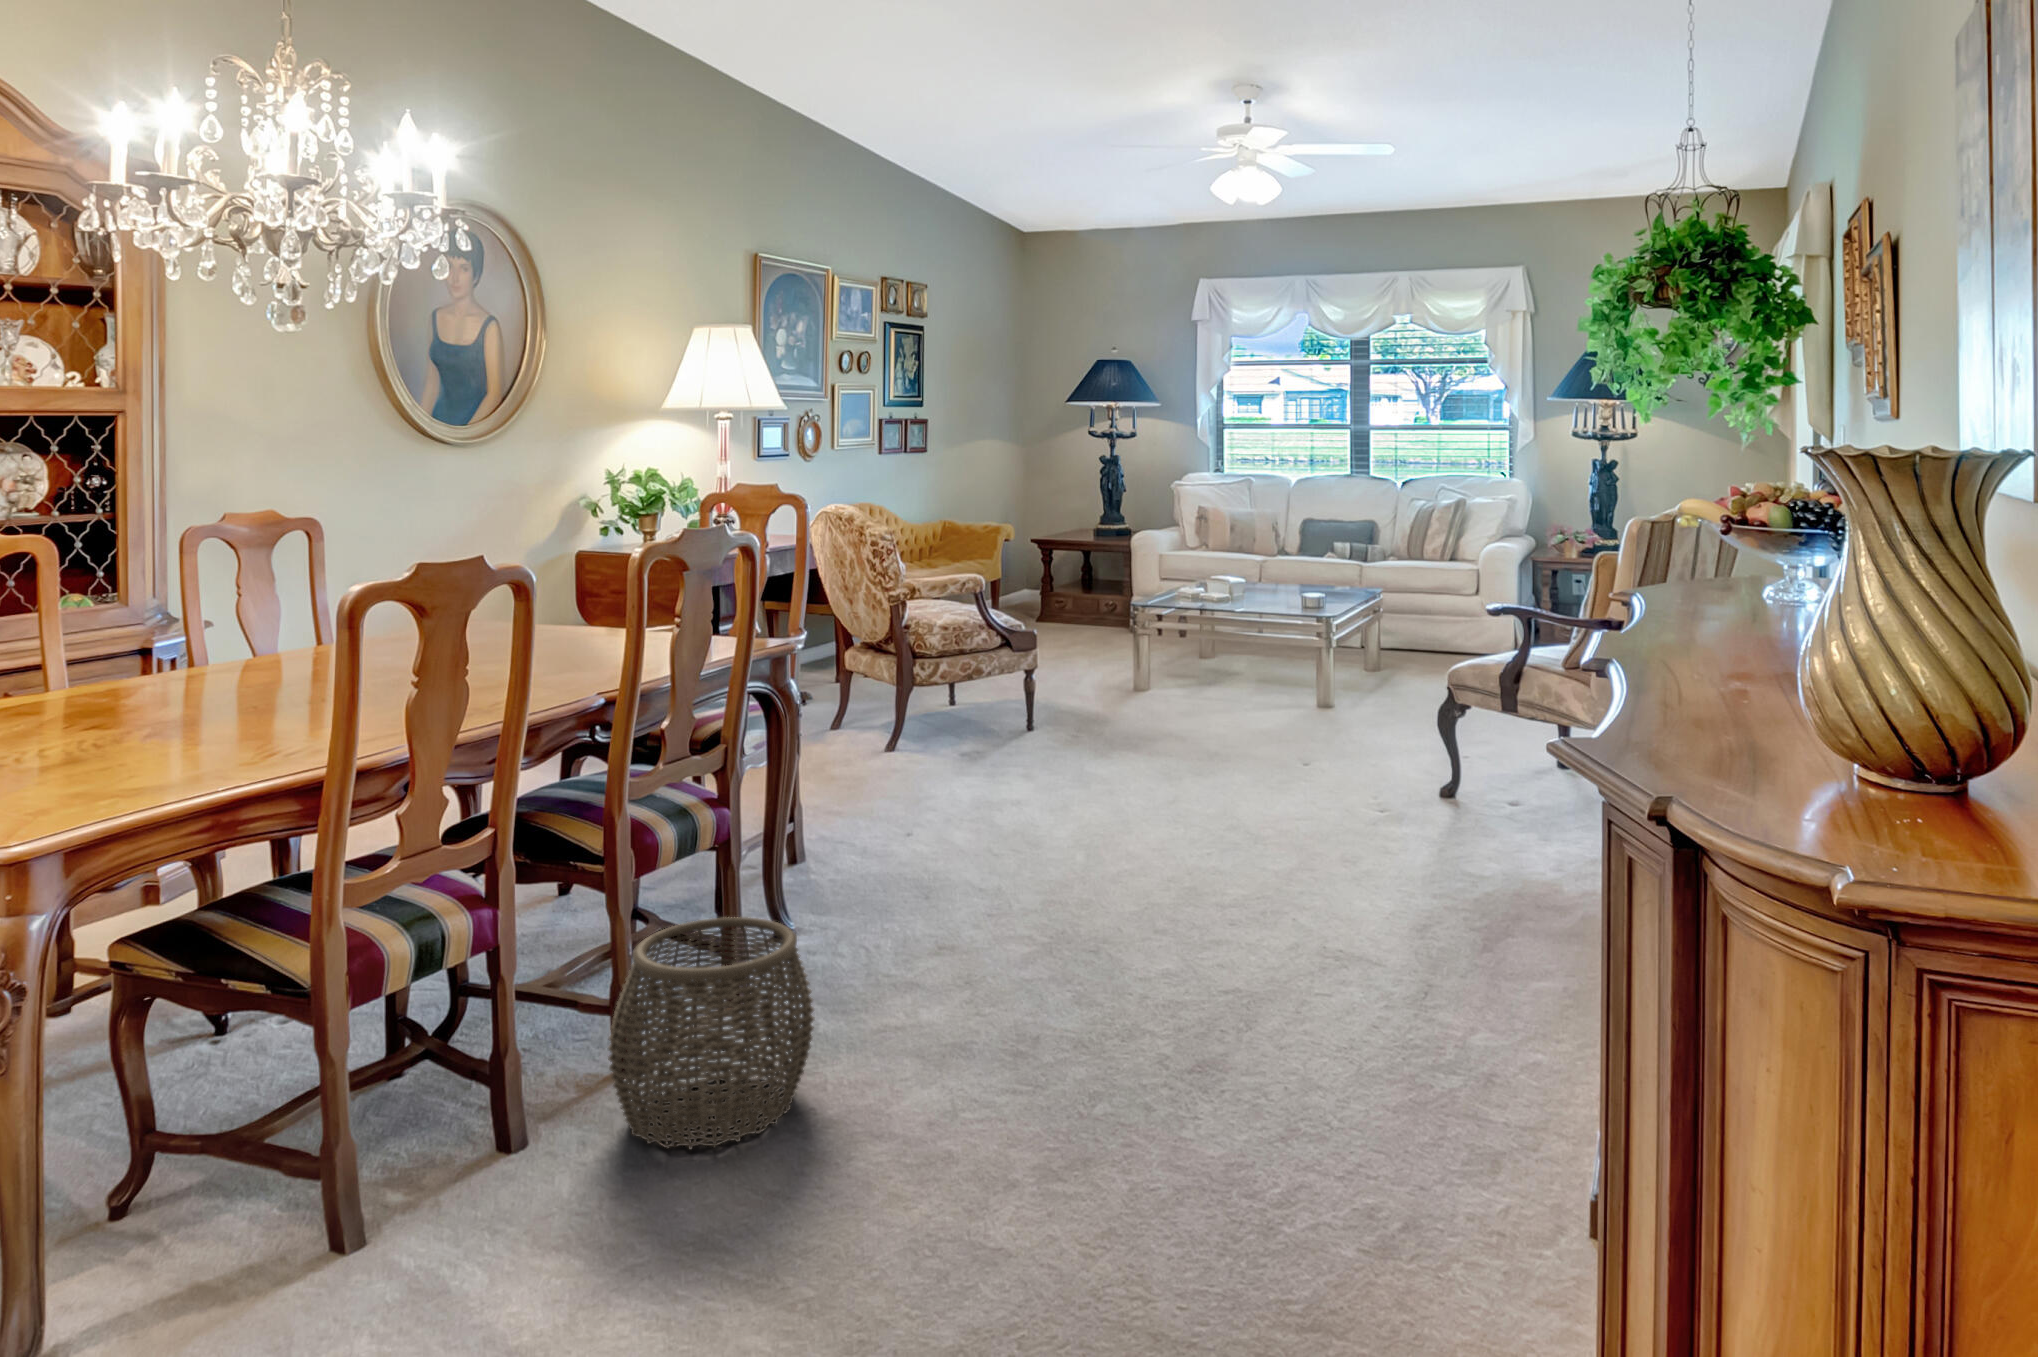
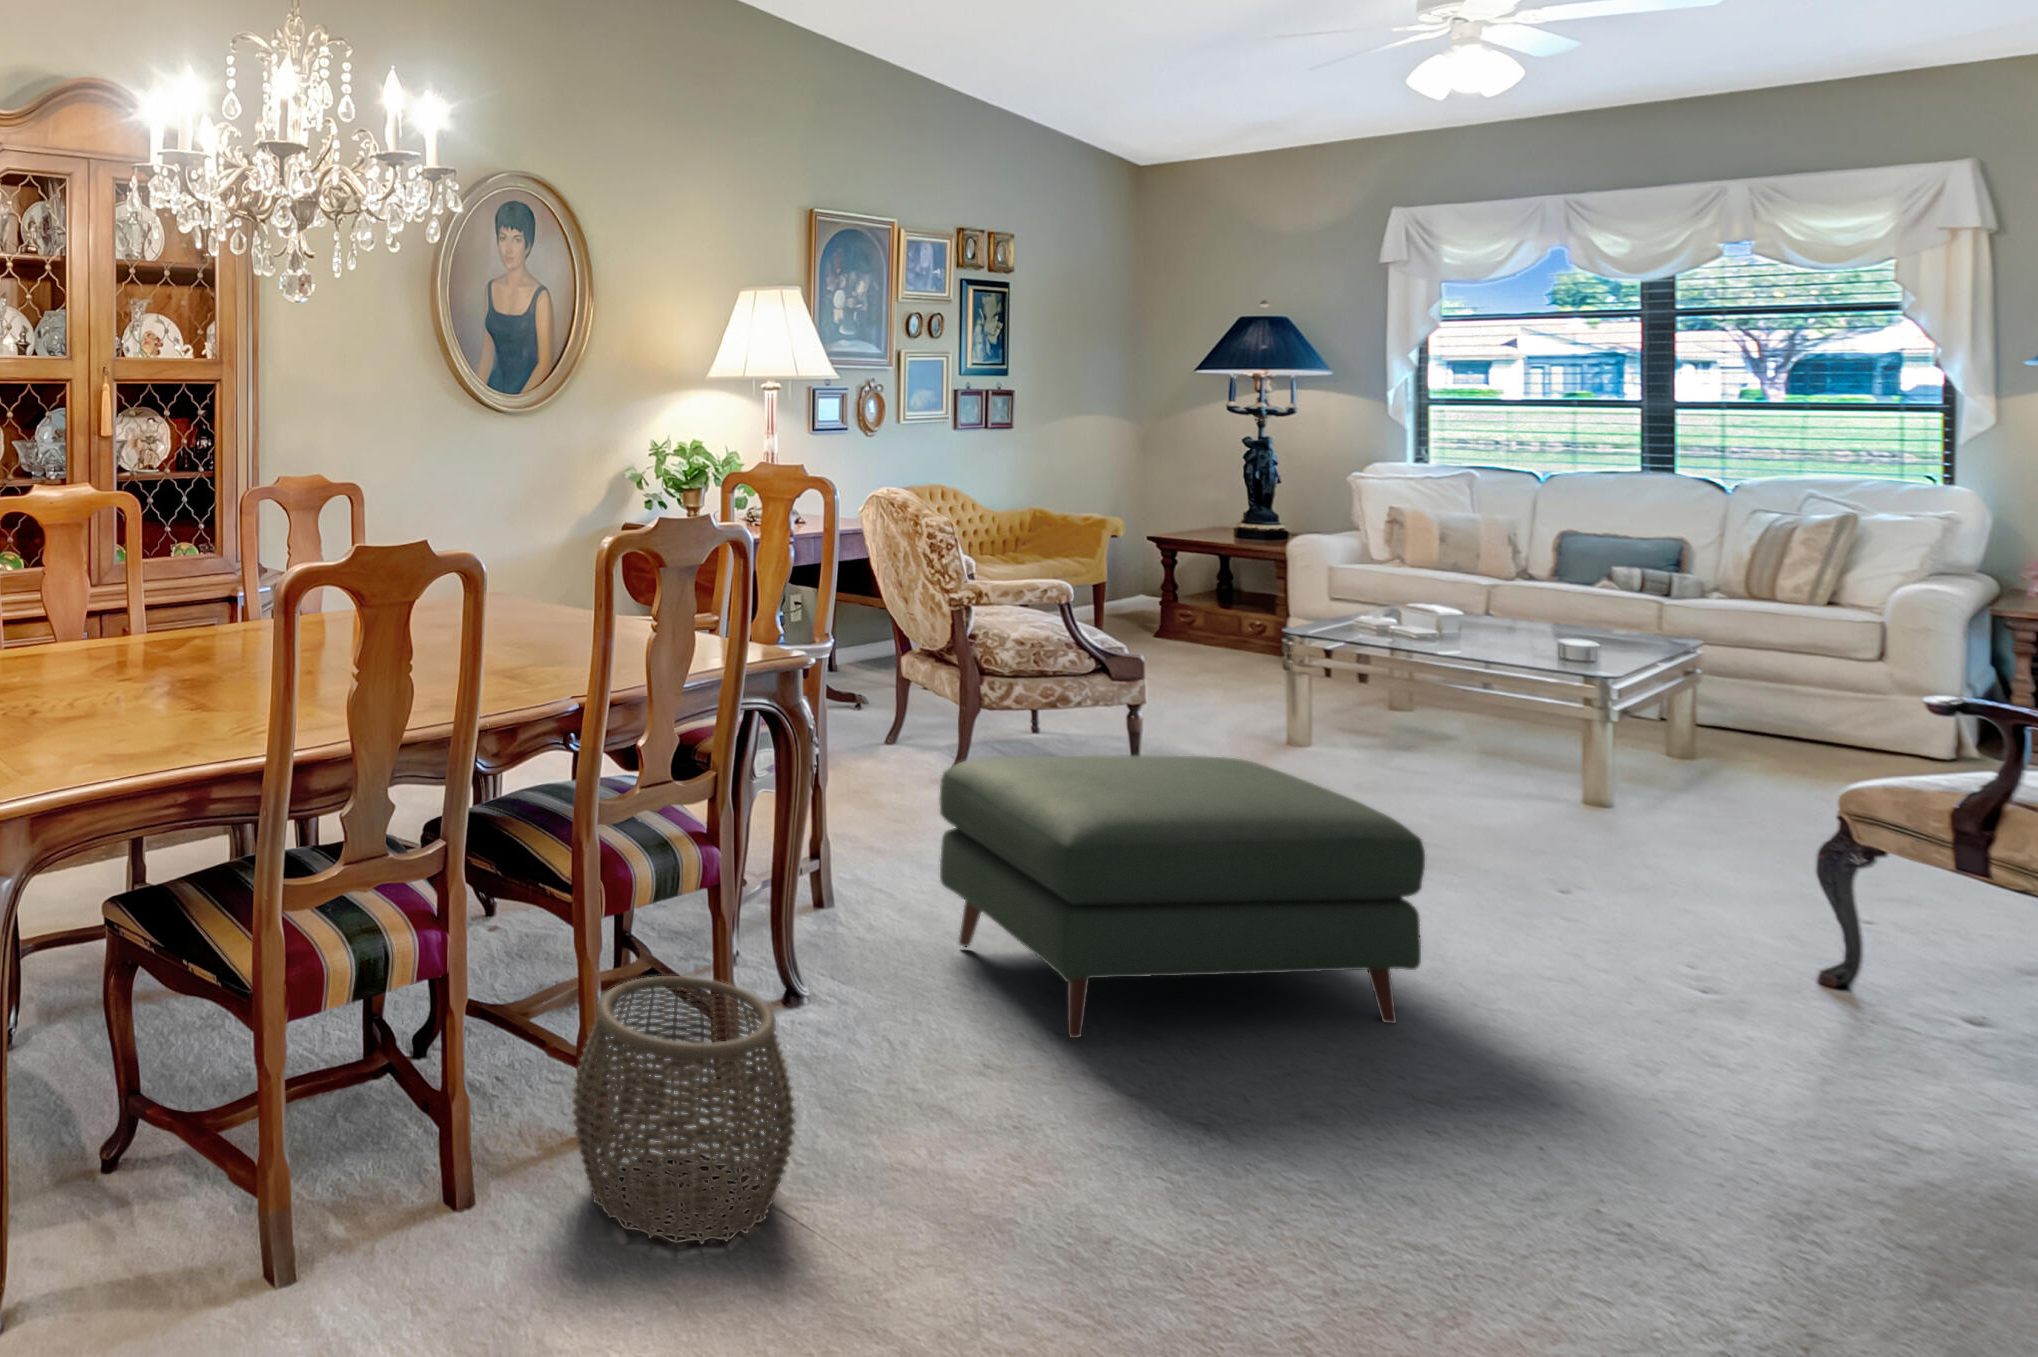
ottoman: none [899,692,1249,921] -> present [940,755,1425,1038]

